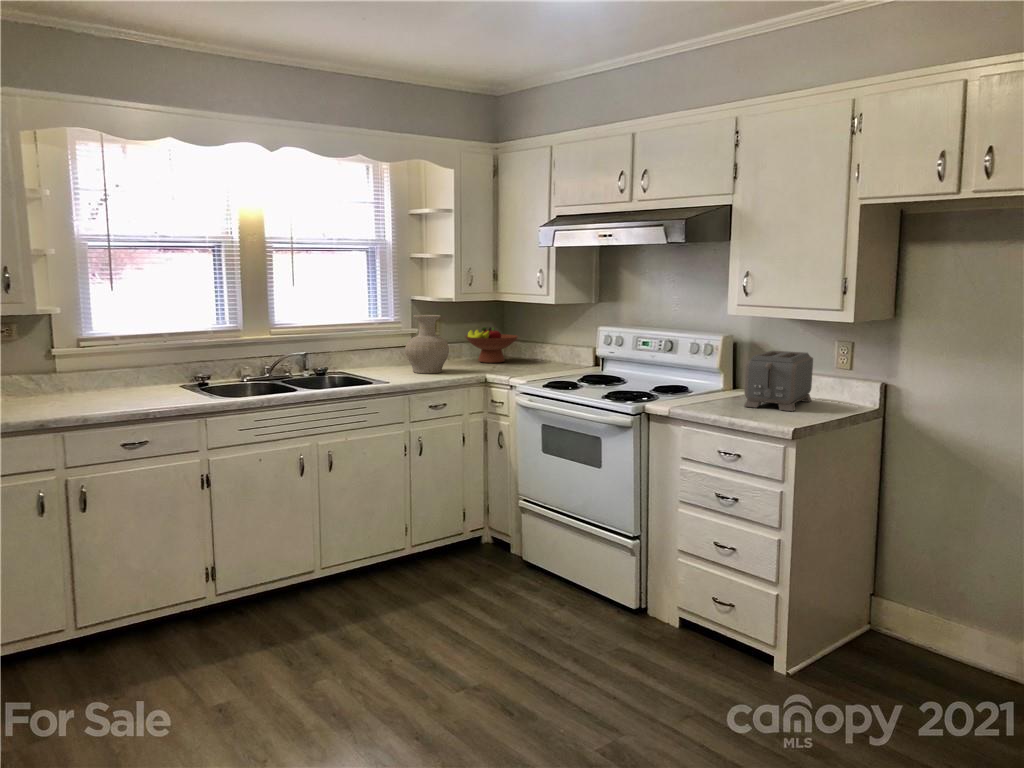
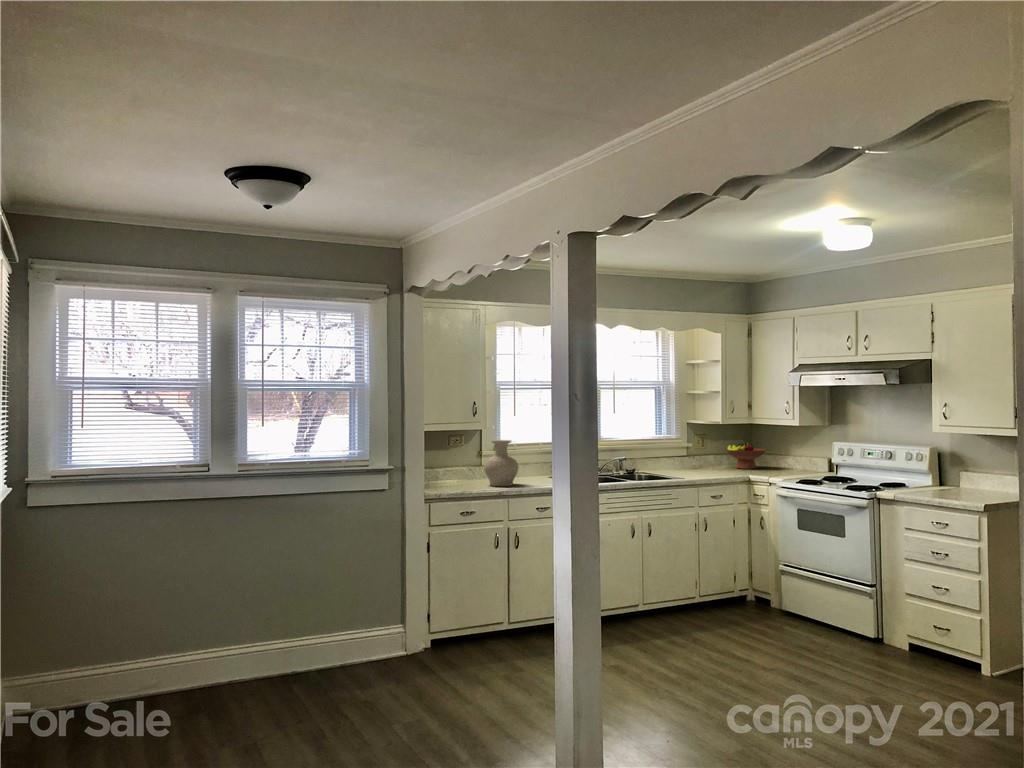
vase: present [405,315,449,373] -> present [484,440,518,486]
toaster: present [744,351,813,411] -> none [948,458,1000,498]

